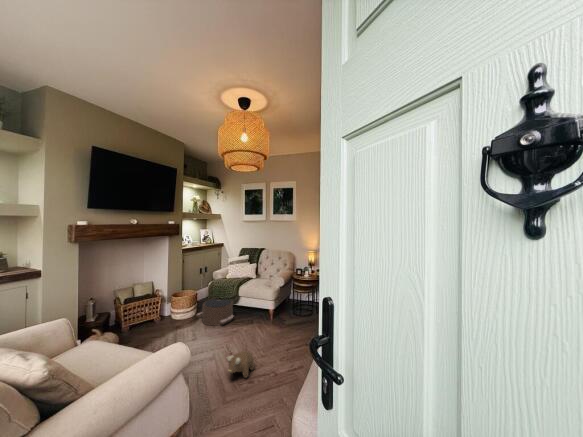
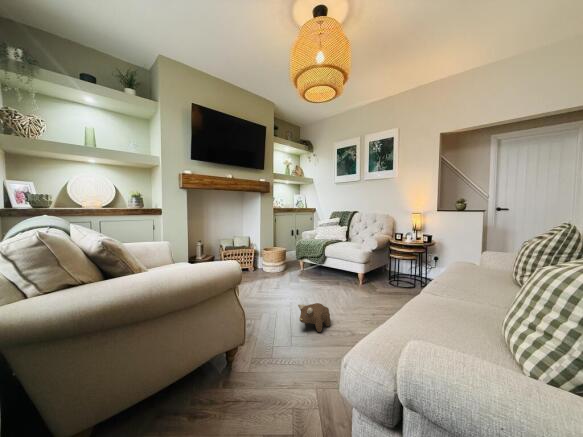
pouf: present [197,298,233,326] -> none [284,258,320,282]

